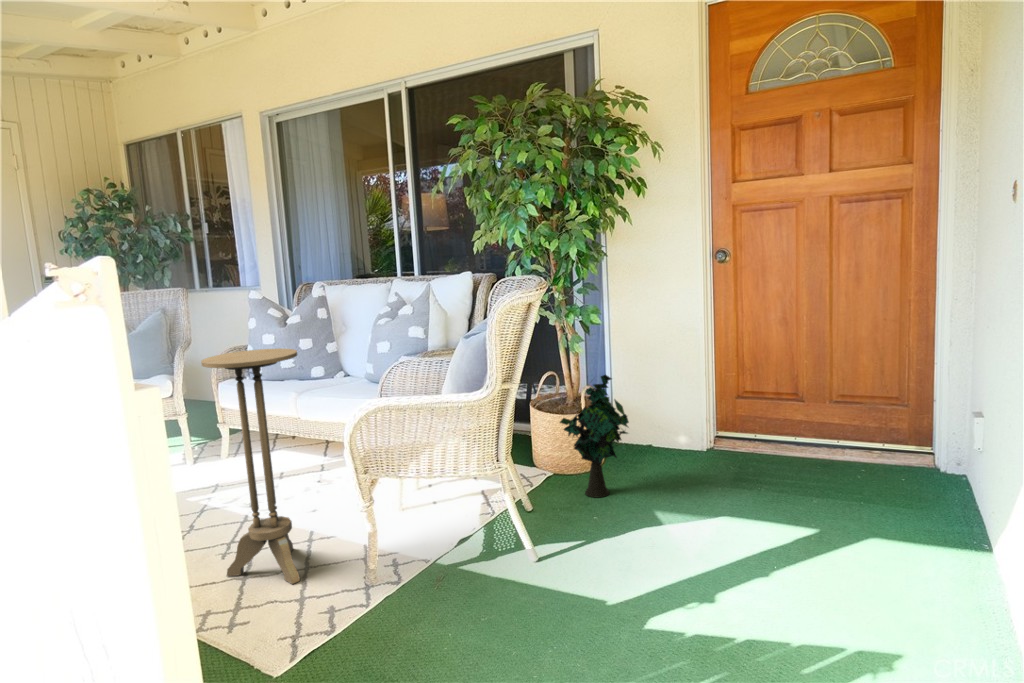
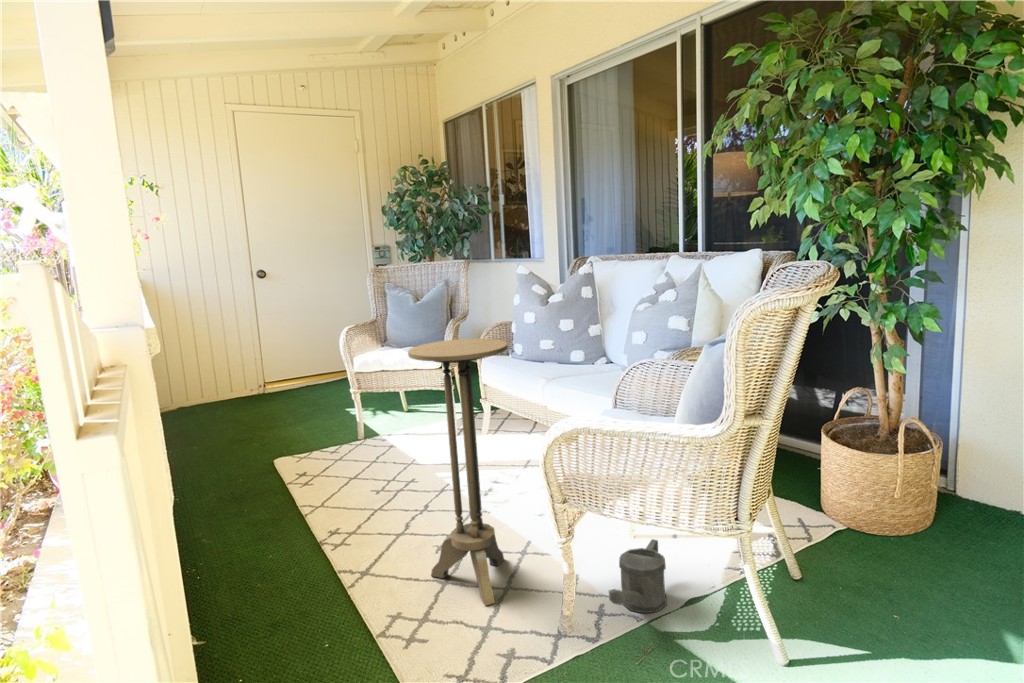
decorative plant: present [560,375,629,498] -> none [855,407,972,582]
watering can: none [405,501,445,557] -> present [609,539,667,613]

